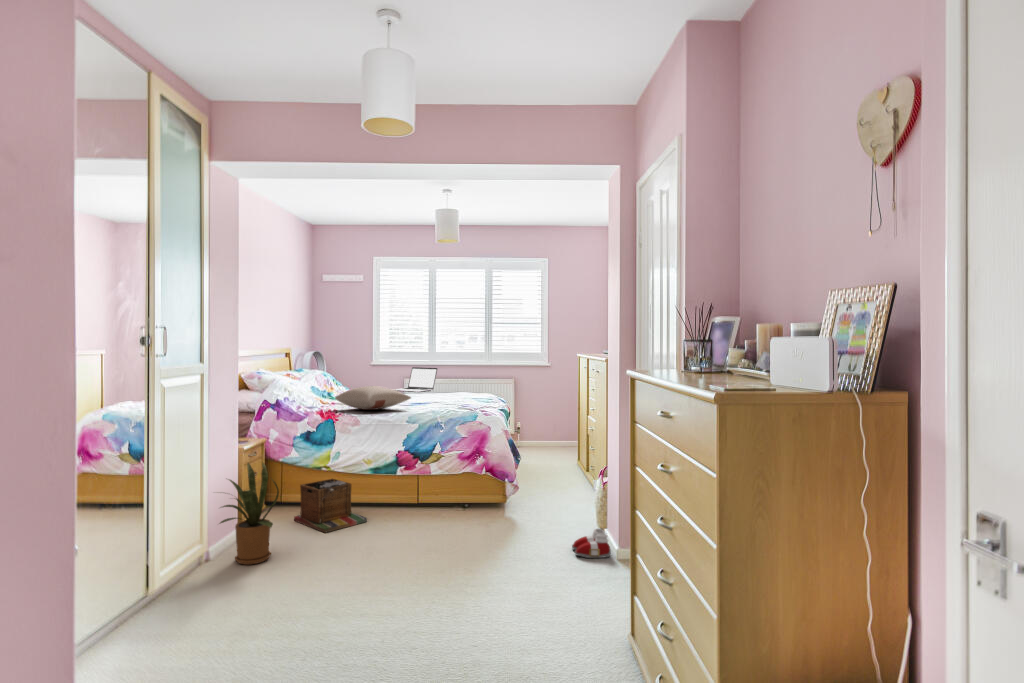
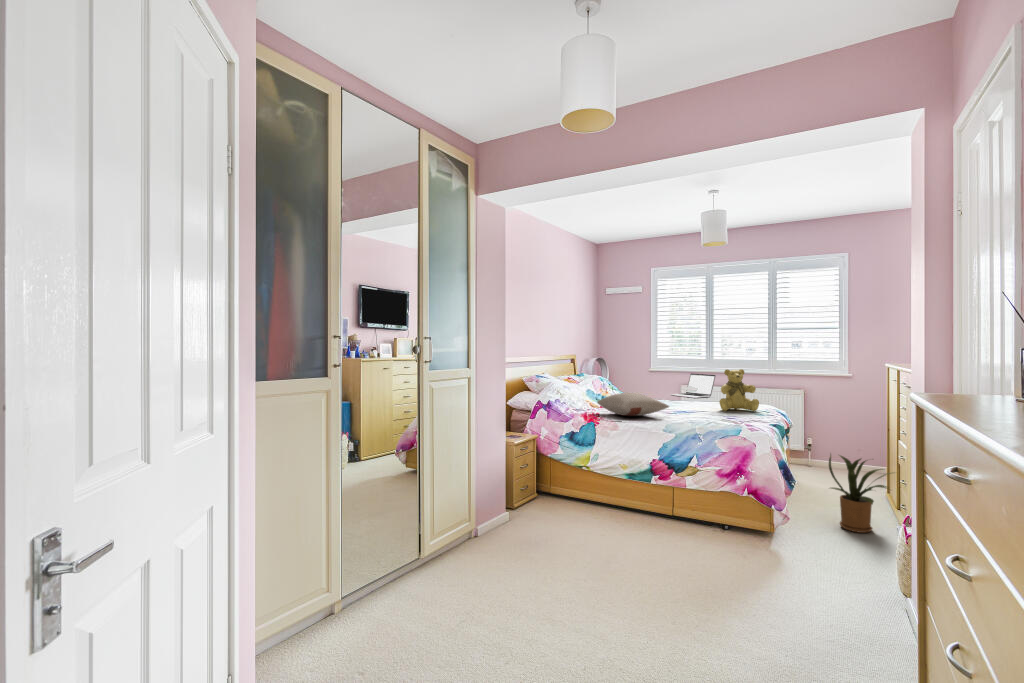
teddy bear: none [450,360,484,401] -> present [719,369,759,411]
house plant: present [220,463,279,565] -> present [829,454,891,533]
laundry basket: present [294,479,367,533] -> none [556,478,619,531]
slippers: present [572,529,611,558] -> none [853,596,912,641]

